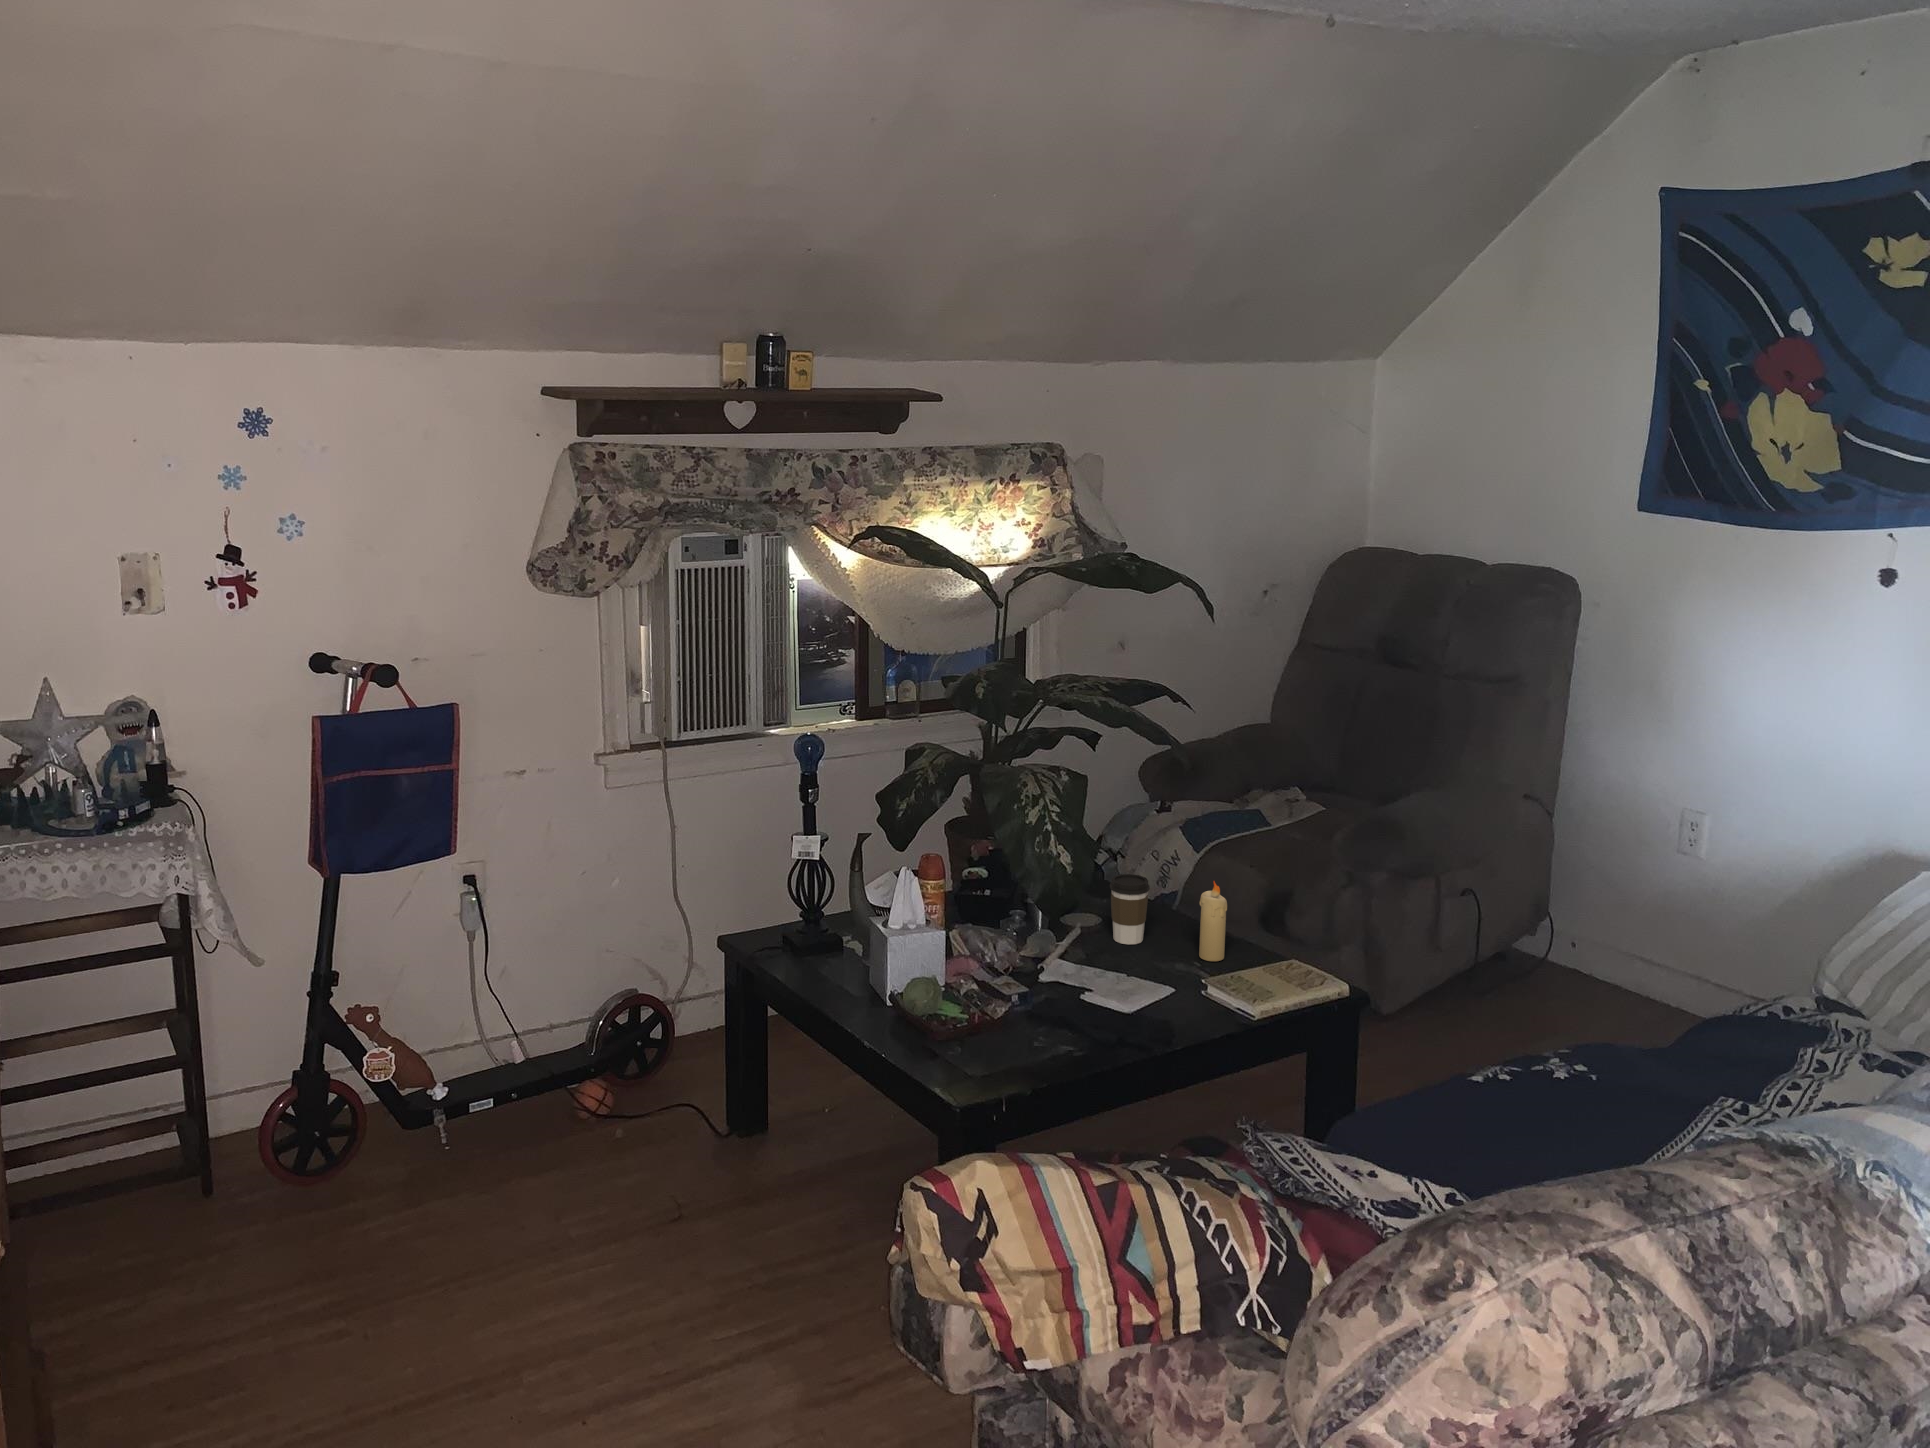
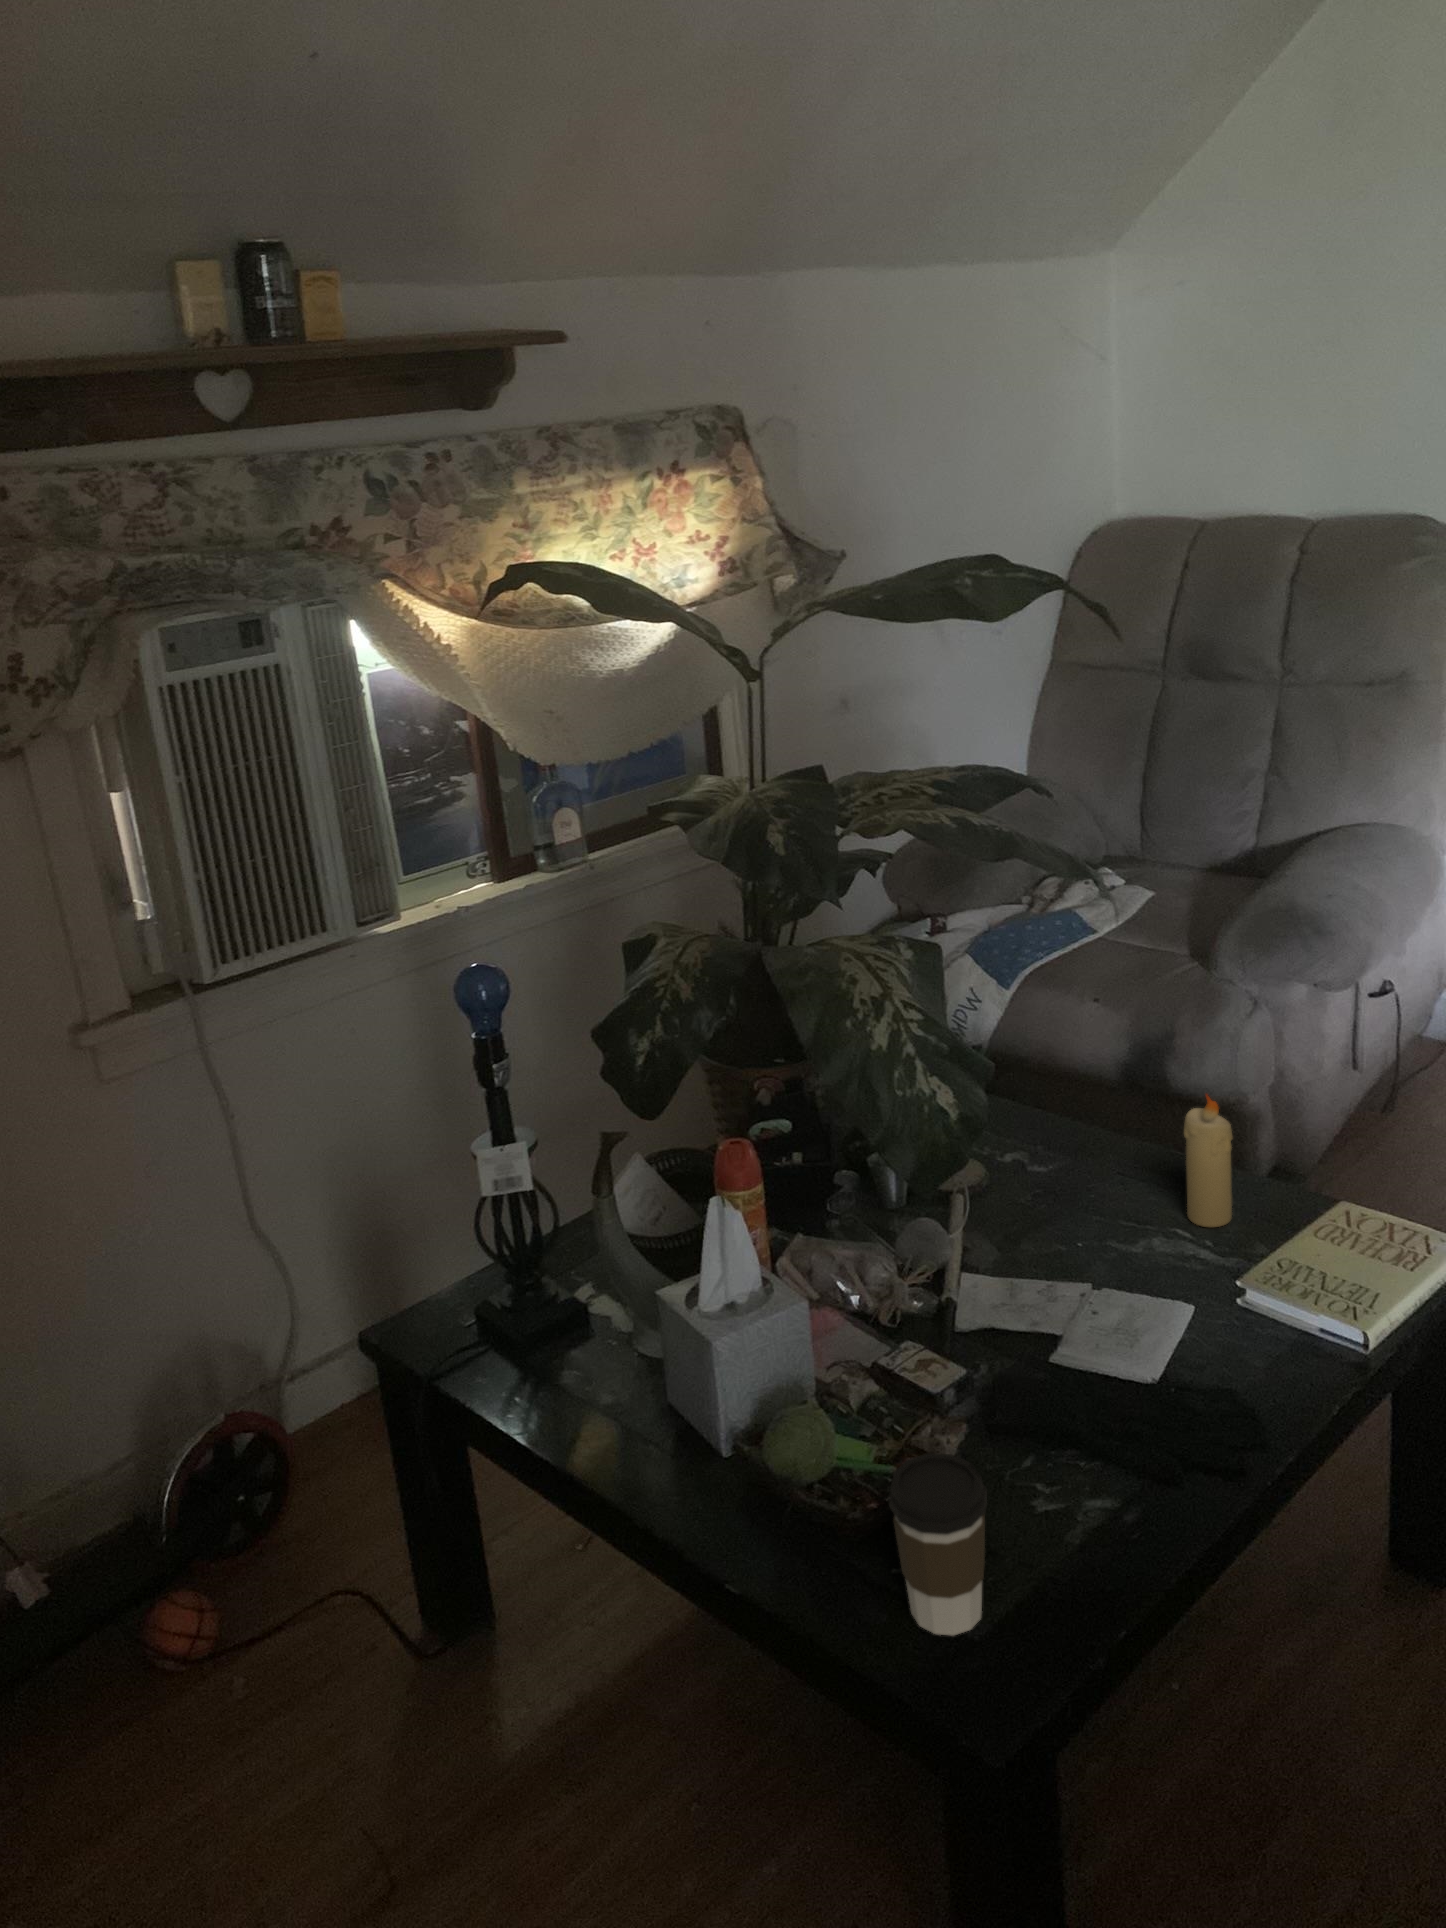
coffee cup: present [1110,874,1150,944] -> present [889,1453,987,1636]

